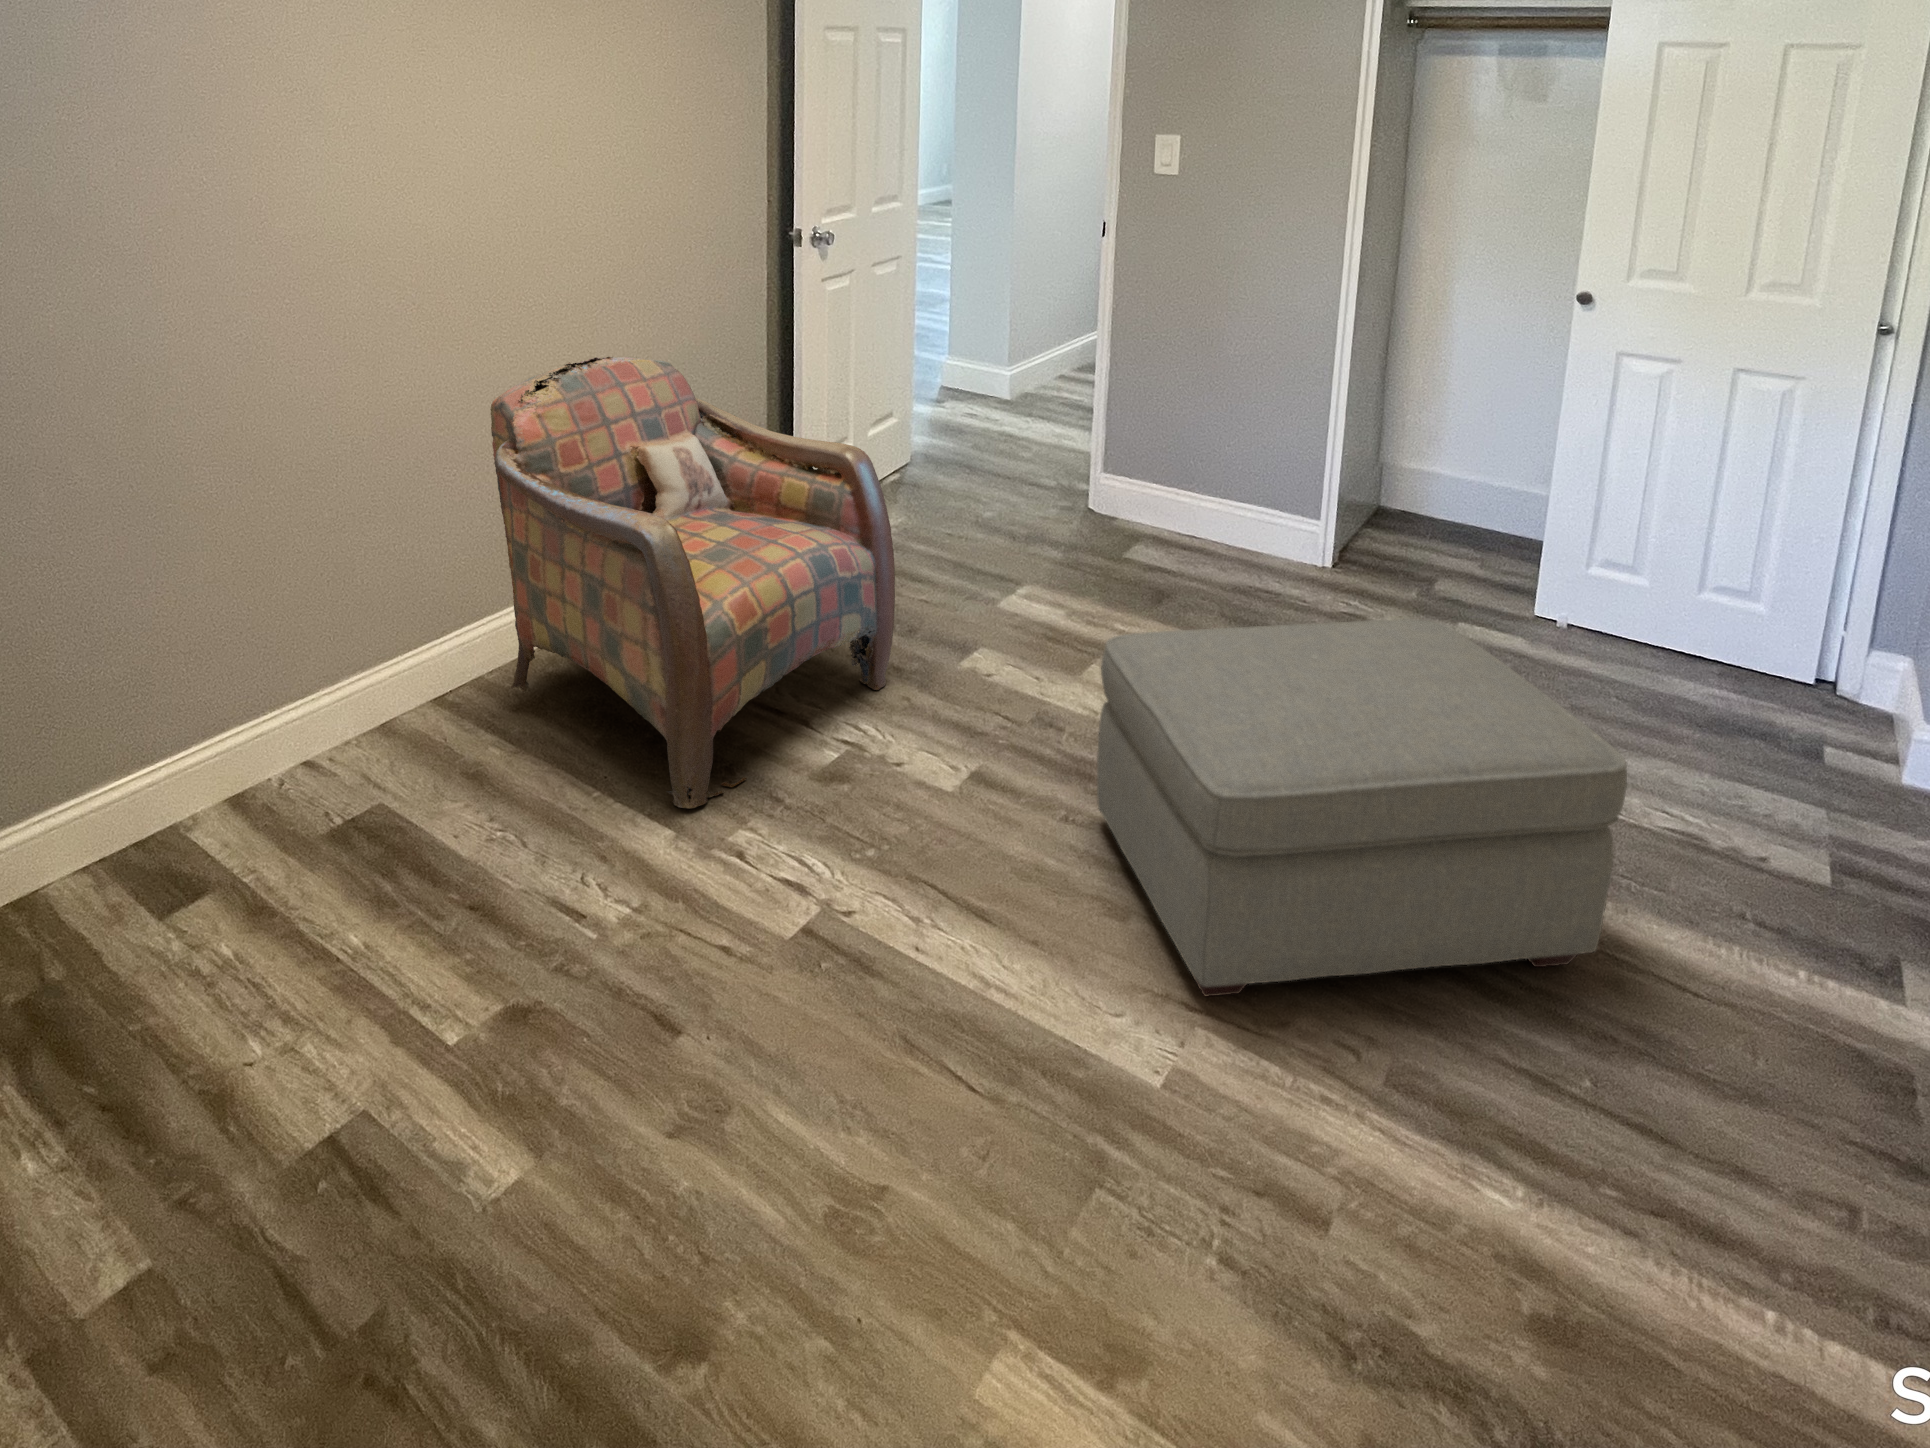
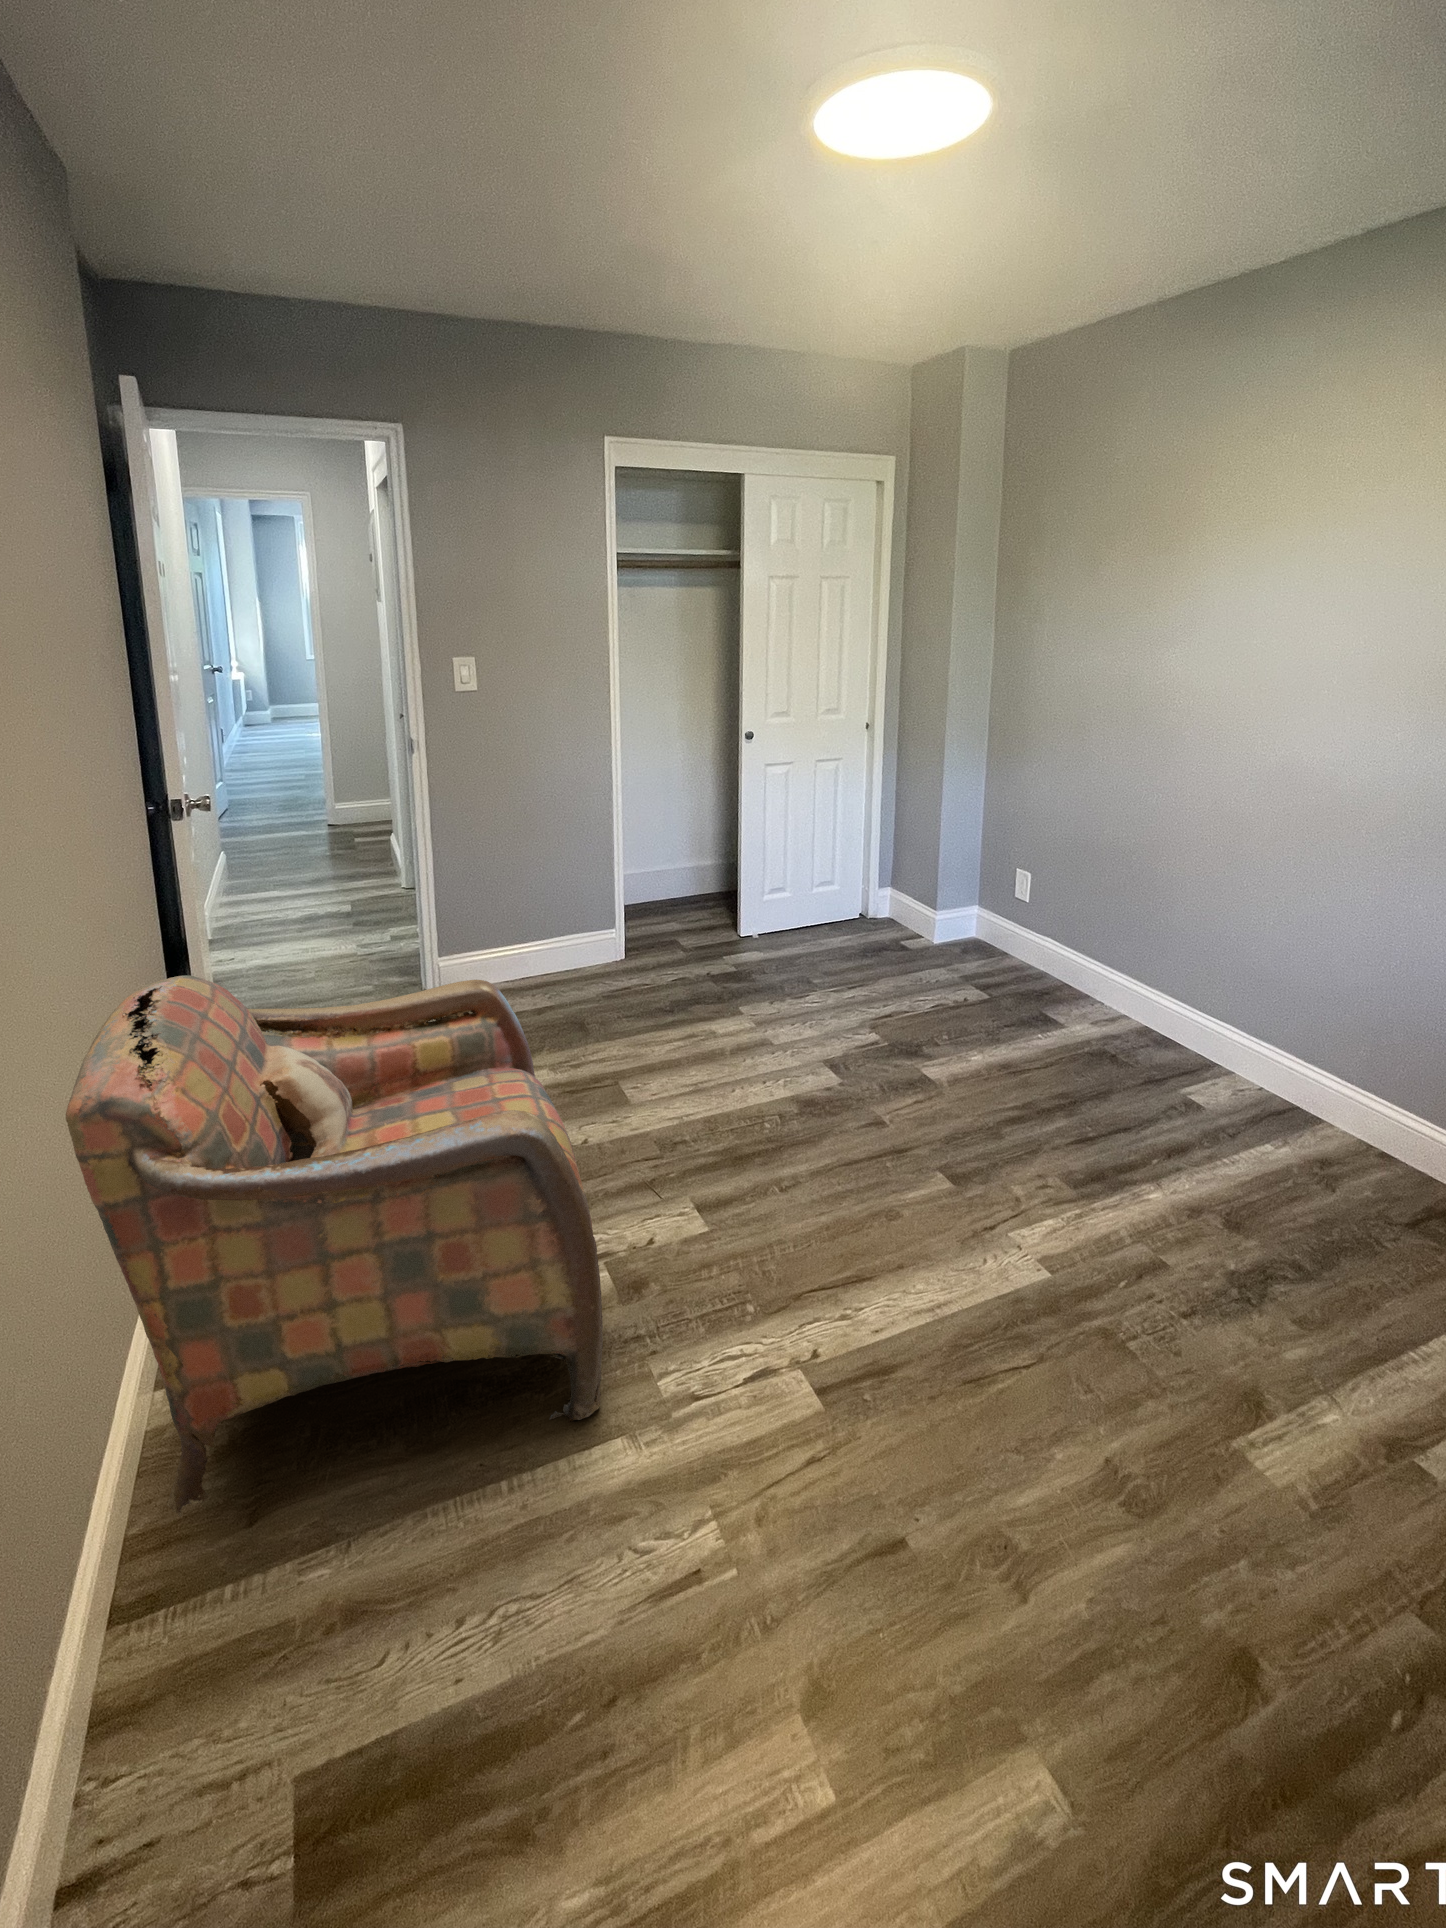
ottoman: present [1097,619,1627,996] -> none [793,938,1035,1215]

